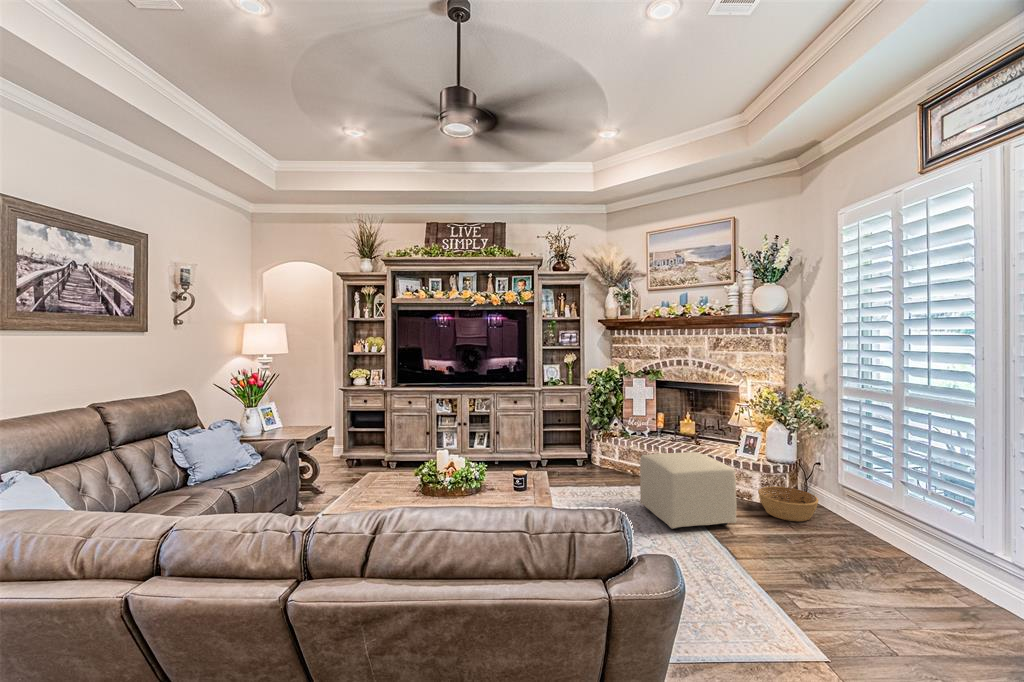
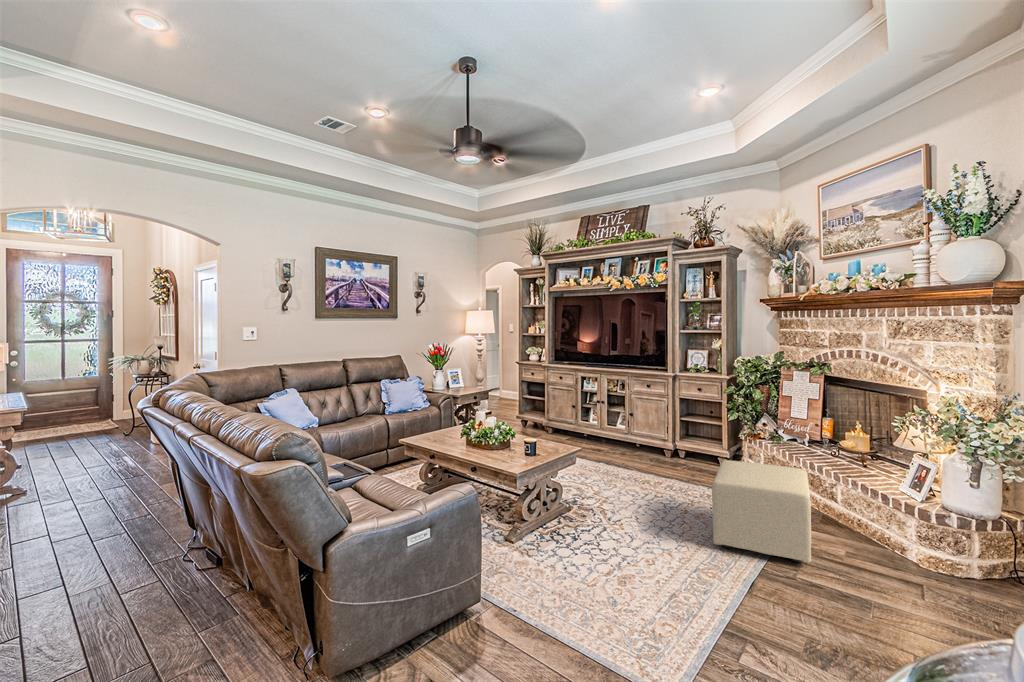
basket: present [758,486,818,521] -> none [885,537,988,597]

